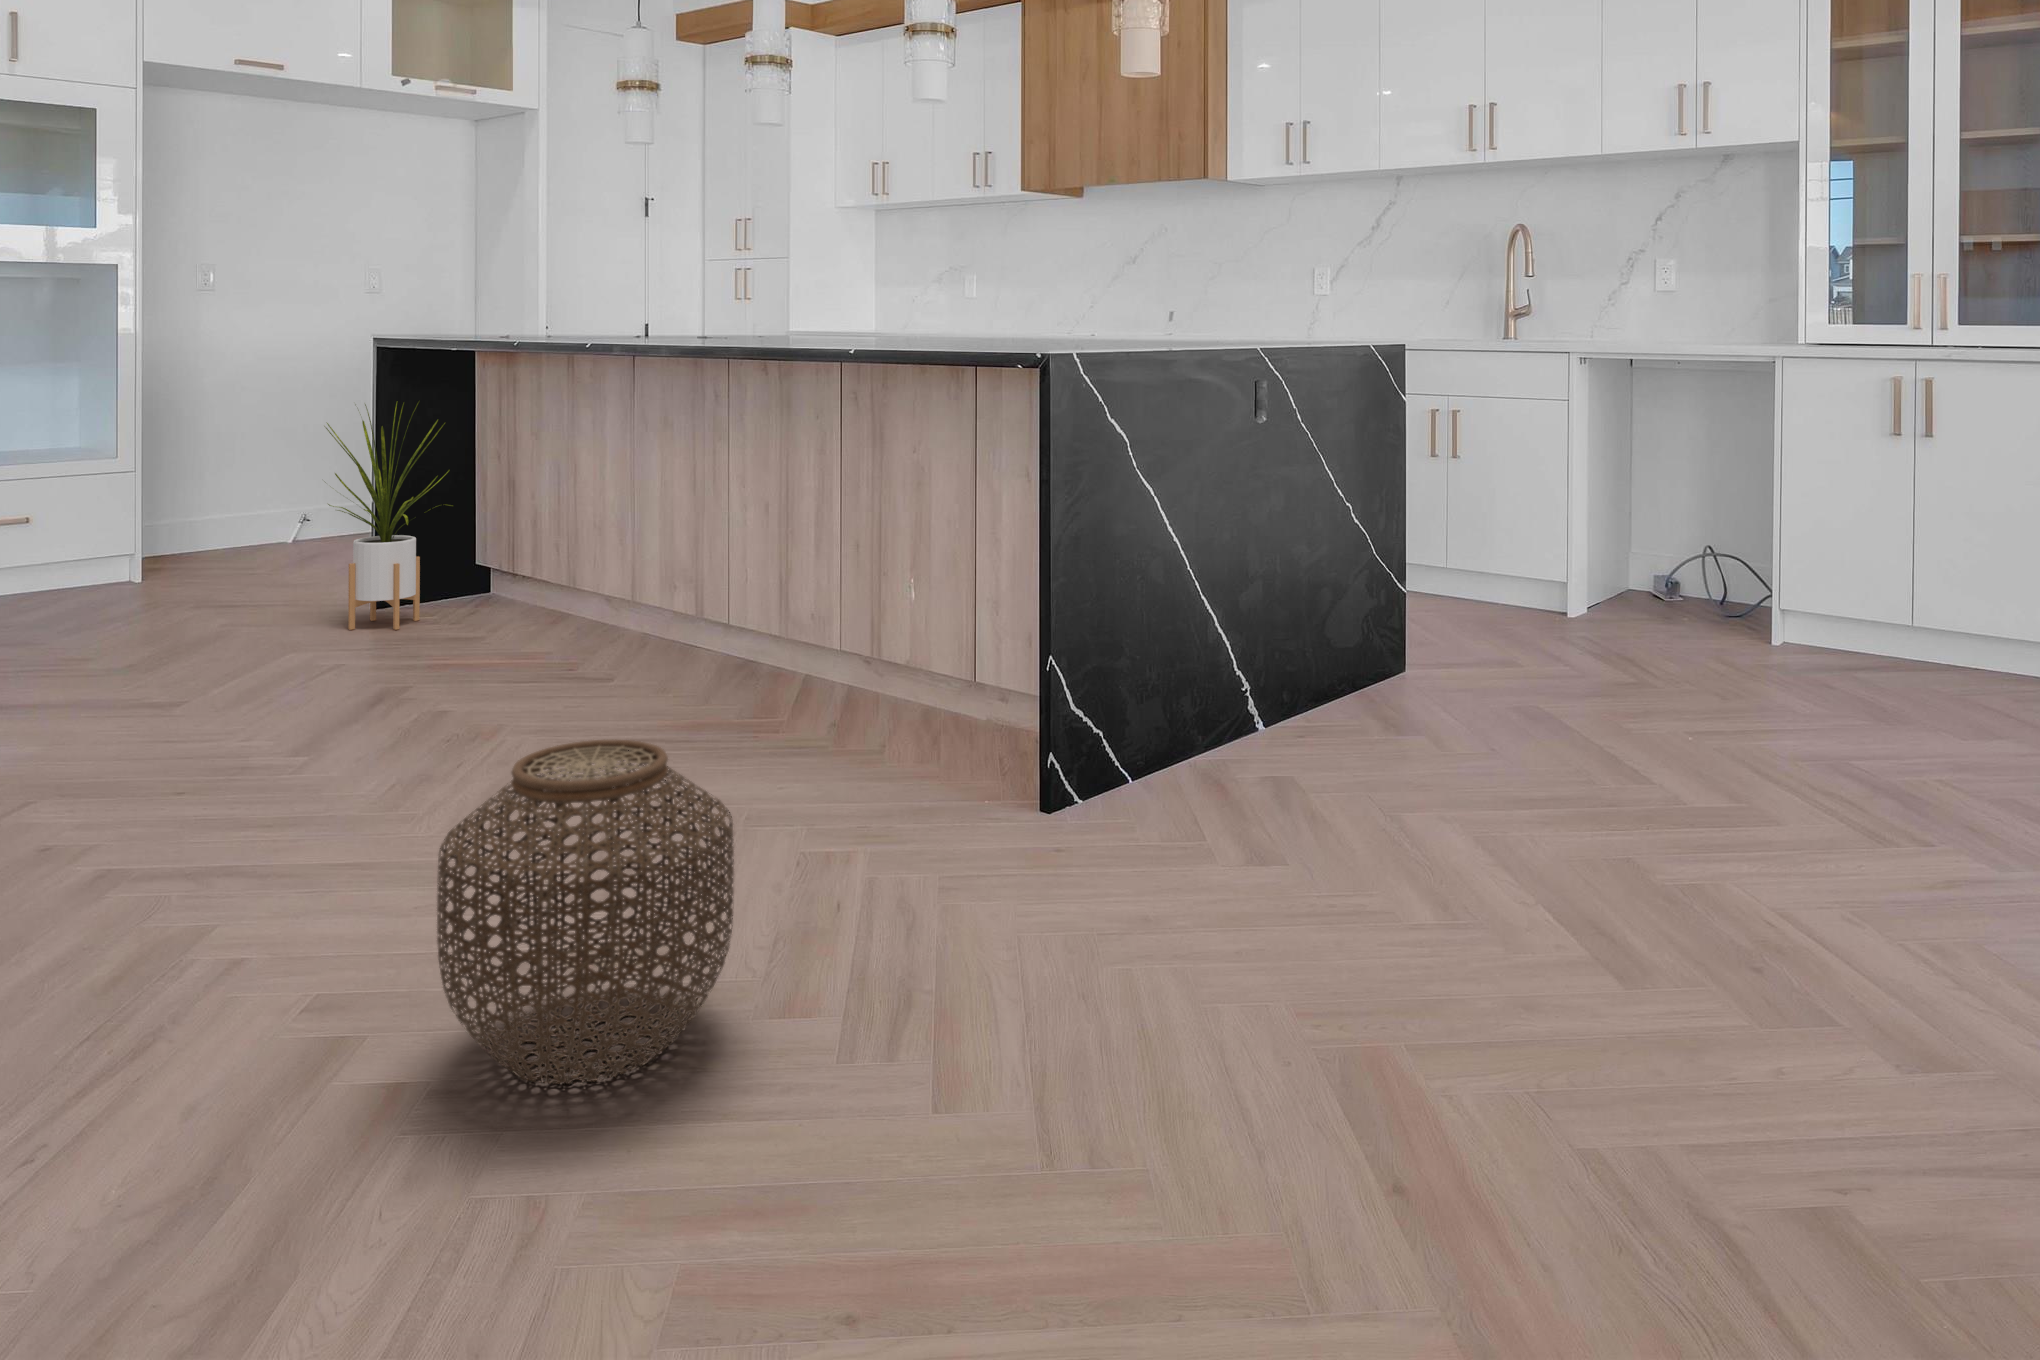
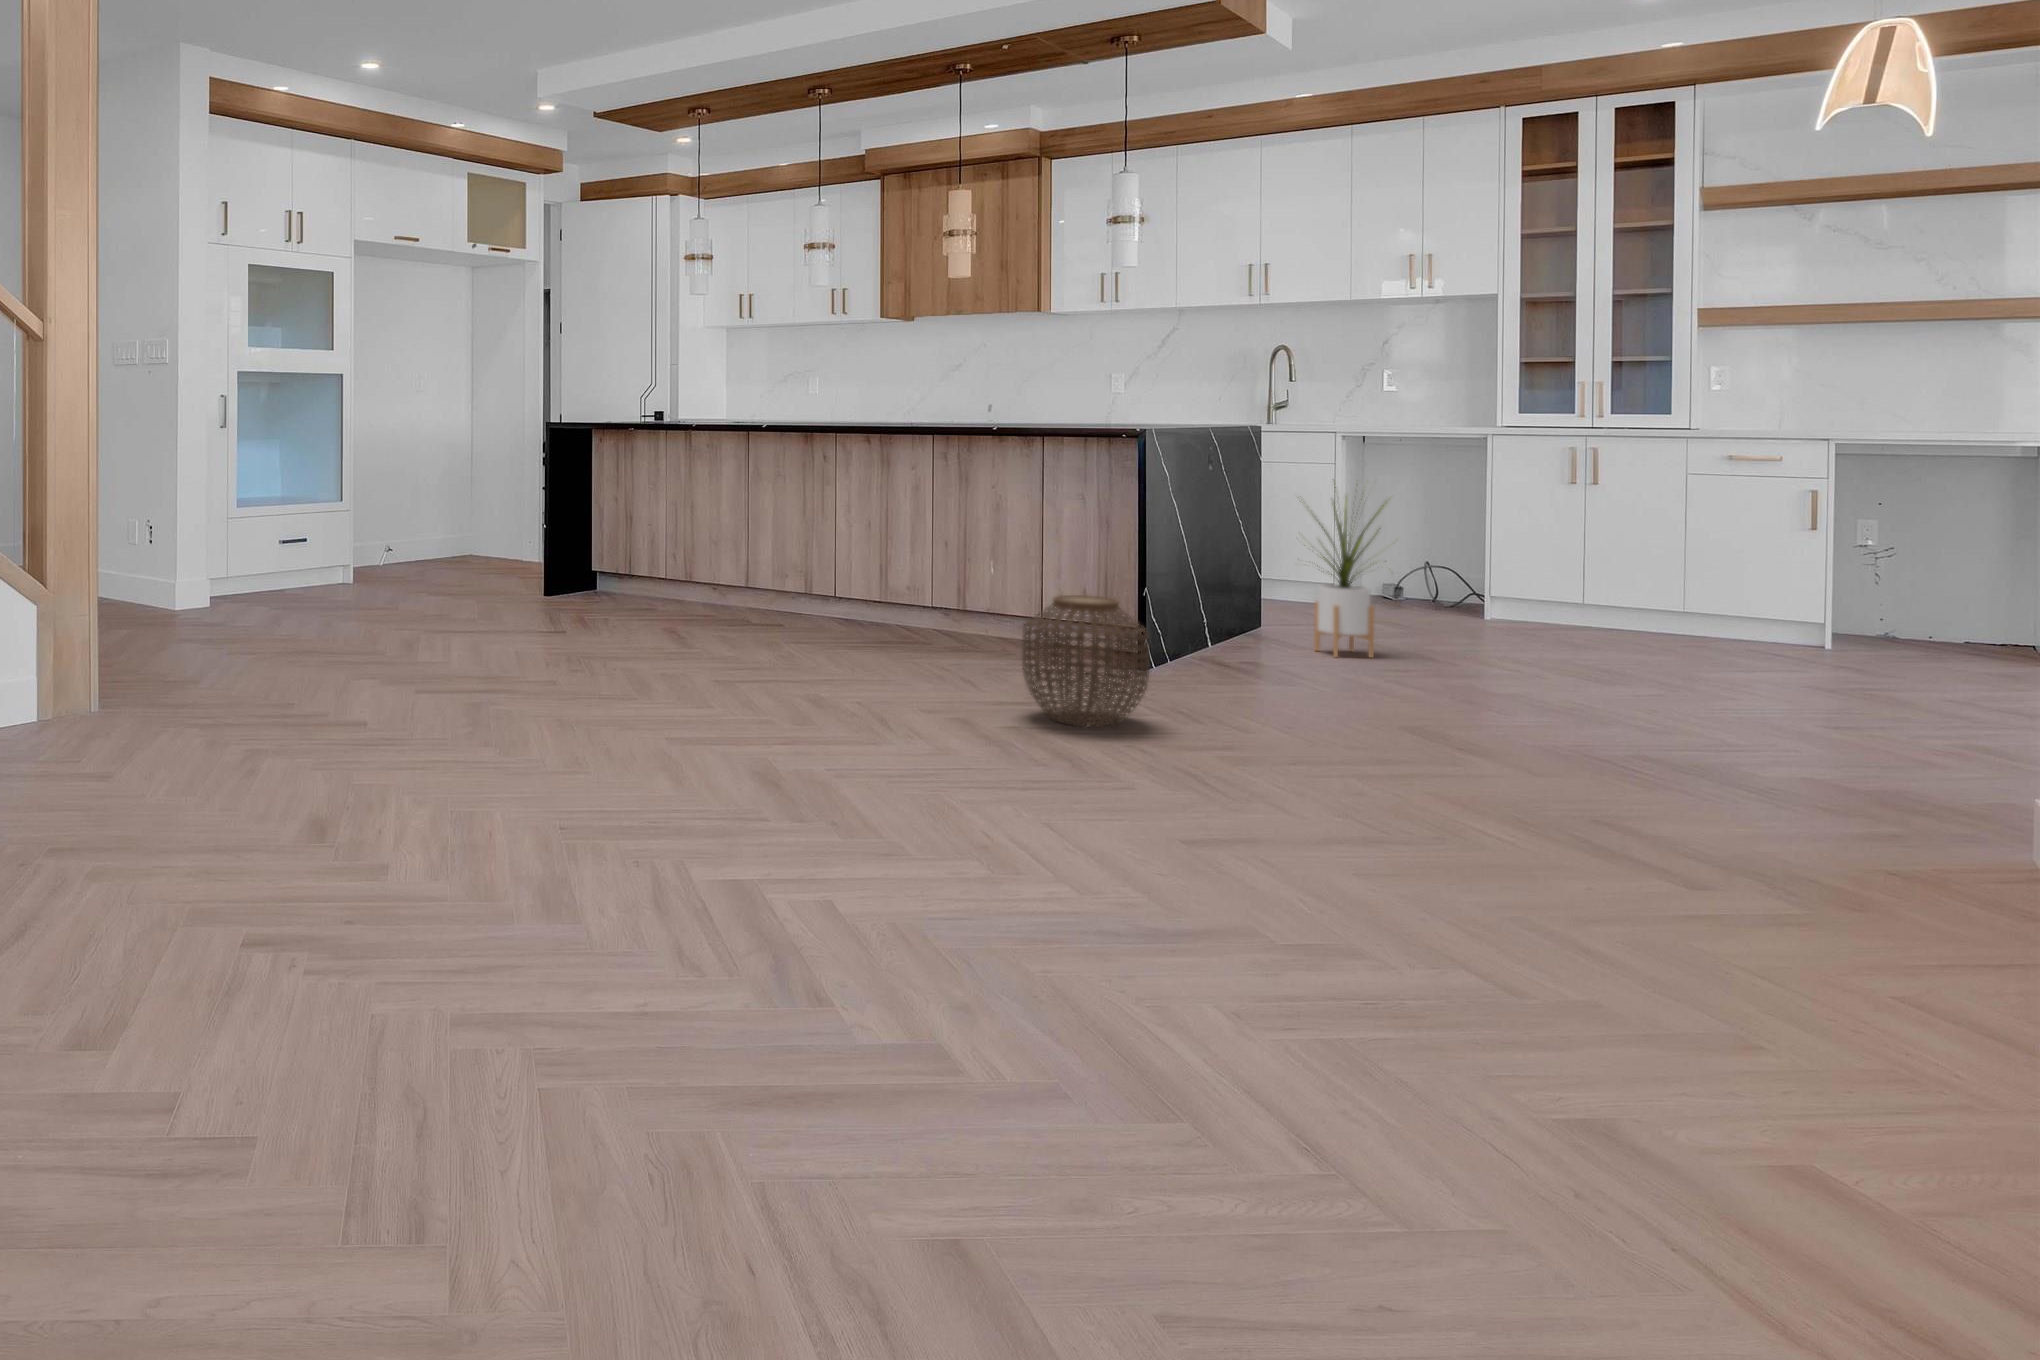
house plant: present [326,403,450,630] -> present [1312,483,1386,657]

